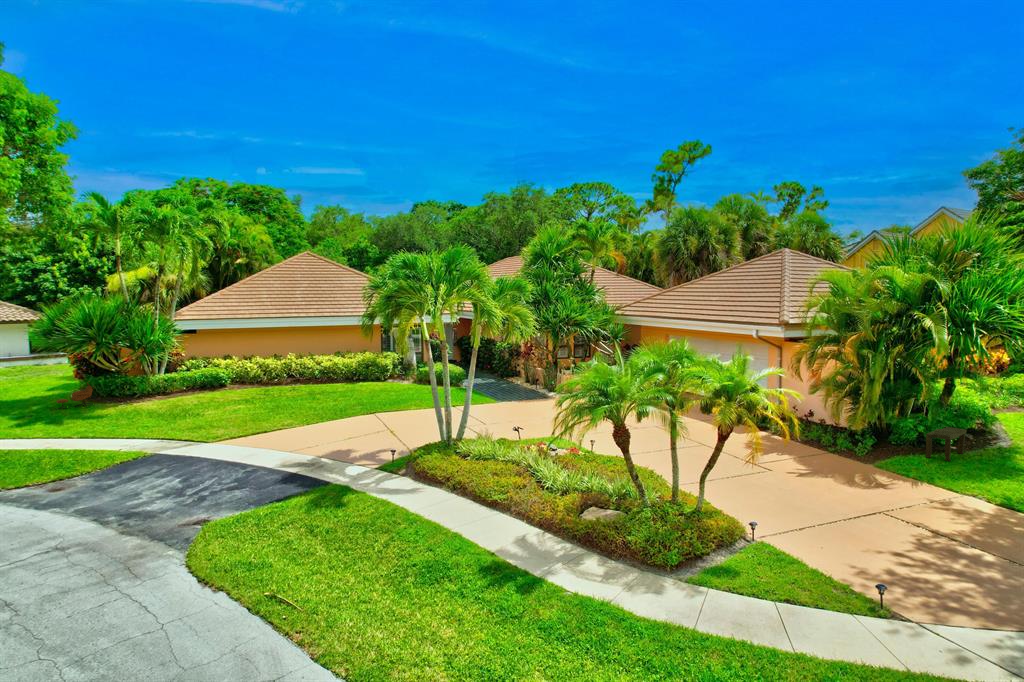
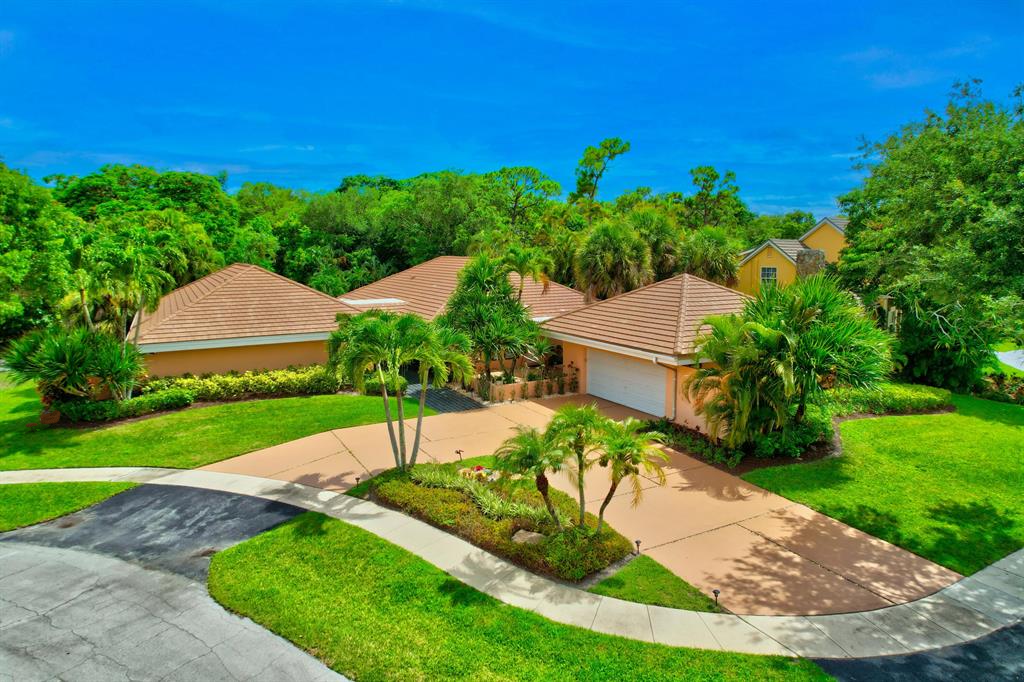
bench: present [926,427,967,461] -> none [778,443,808,473]

